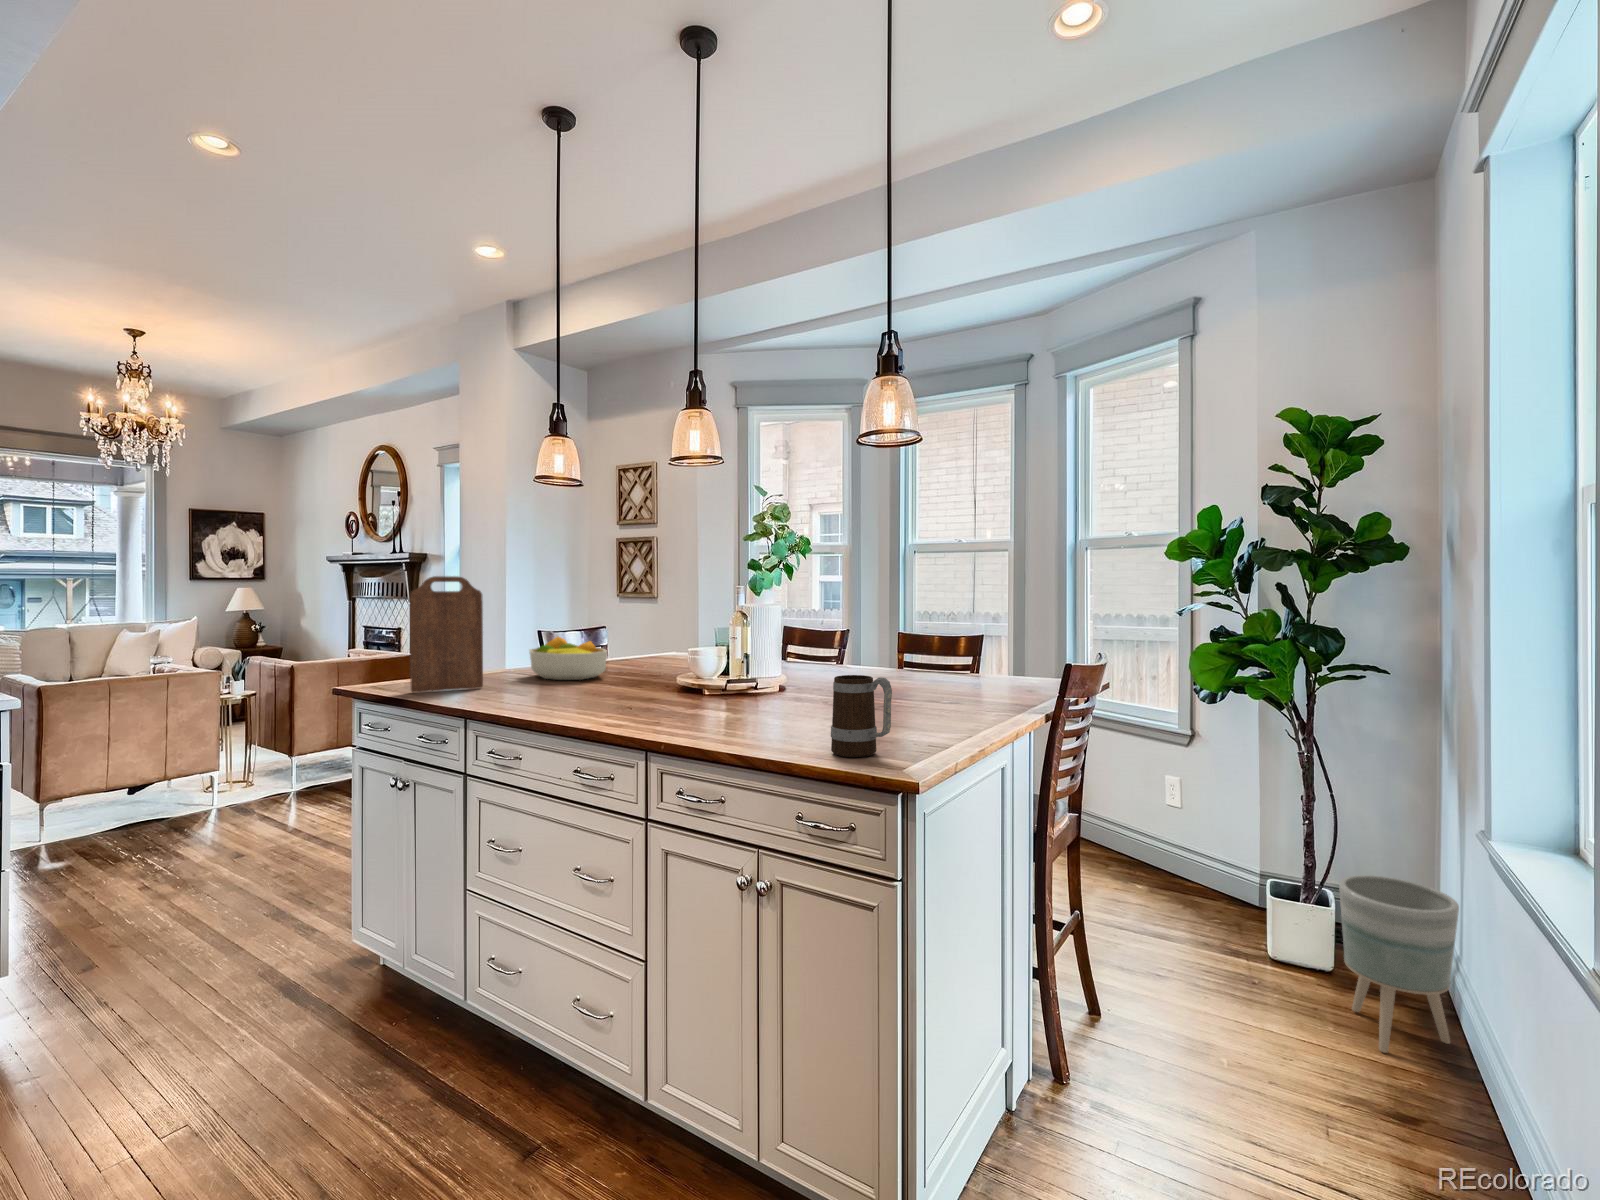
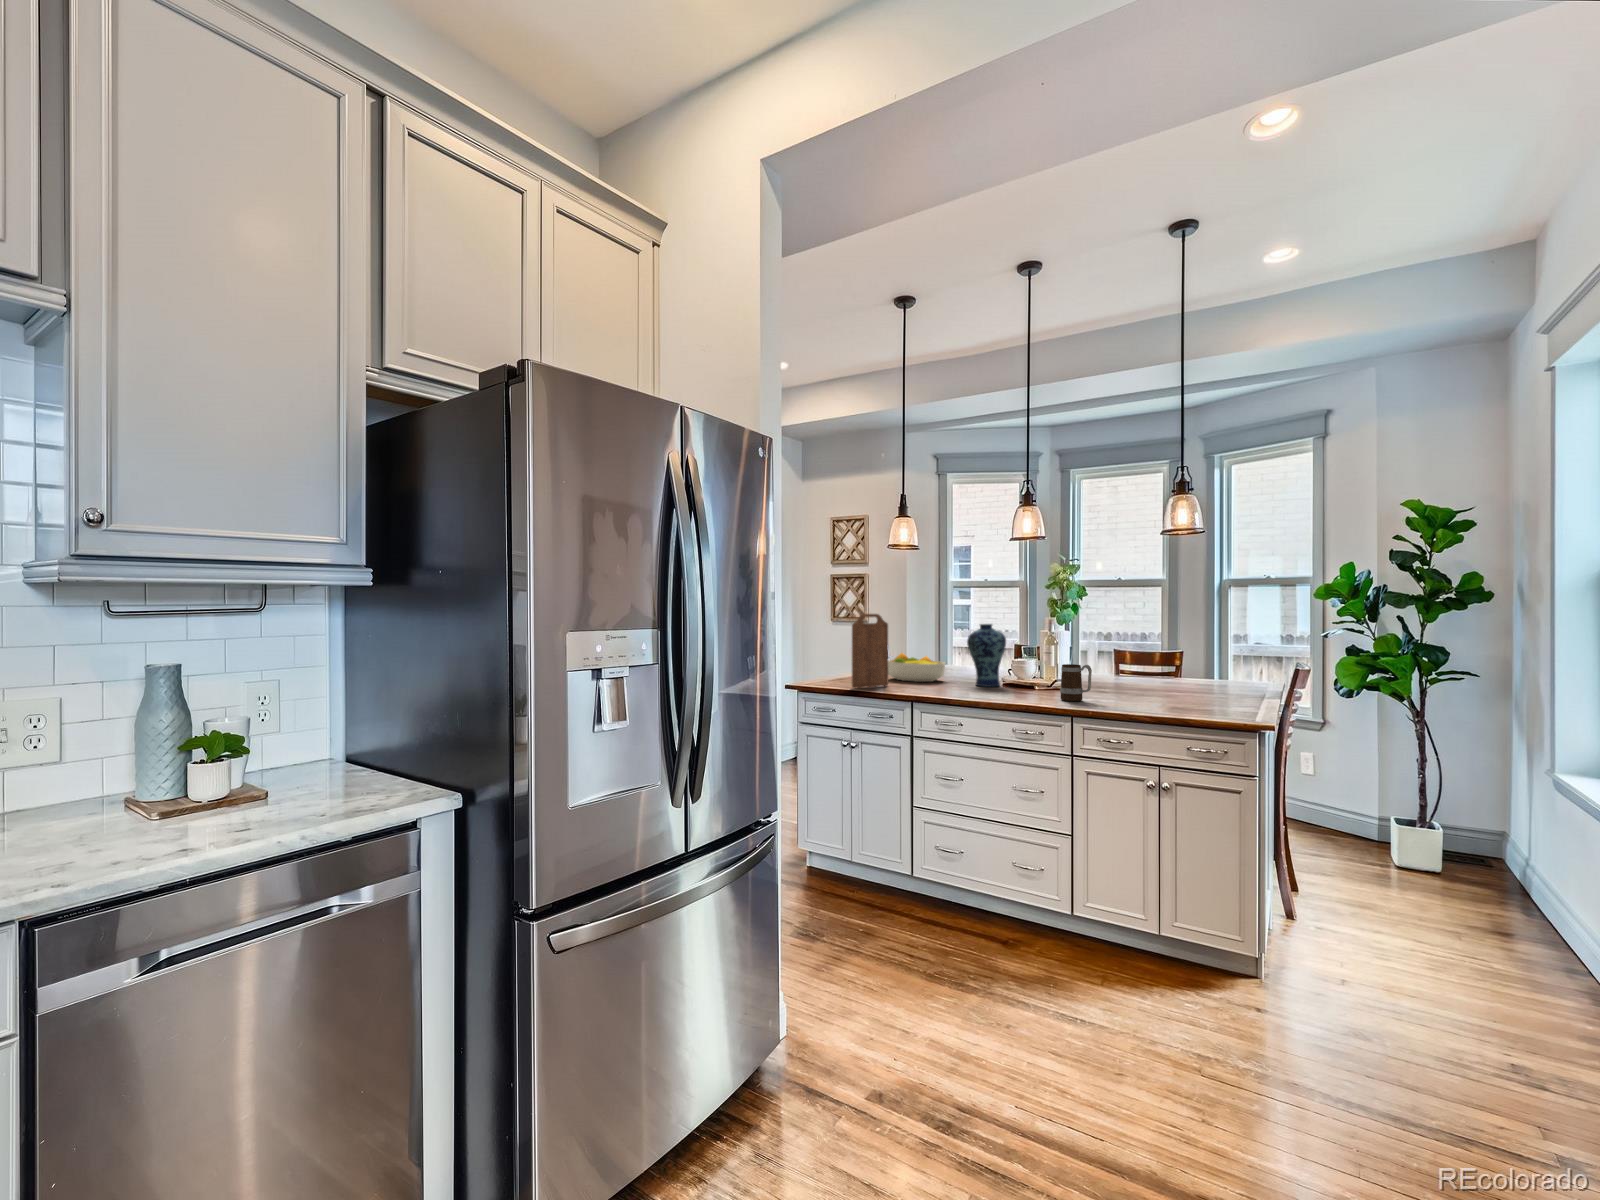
vase: none [608,592,668,689] -> present [967,624,1006,687]
mug: present [831,675,892,757] -> present [1060,664,1092,701]
planter: present [1339,875,1459,1053] -> none [1452,805,1530,909]

